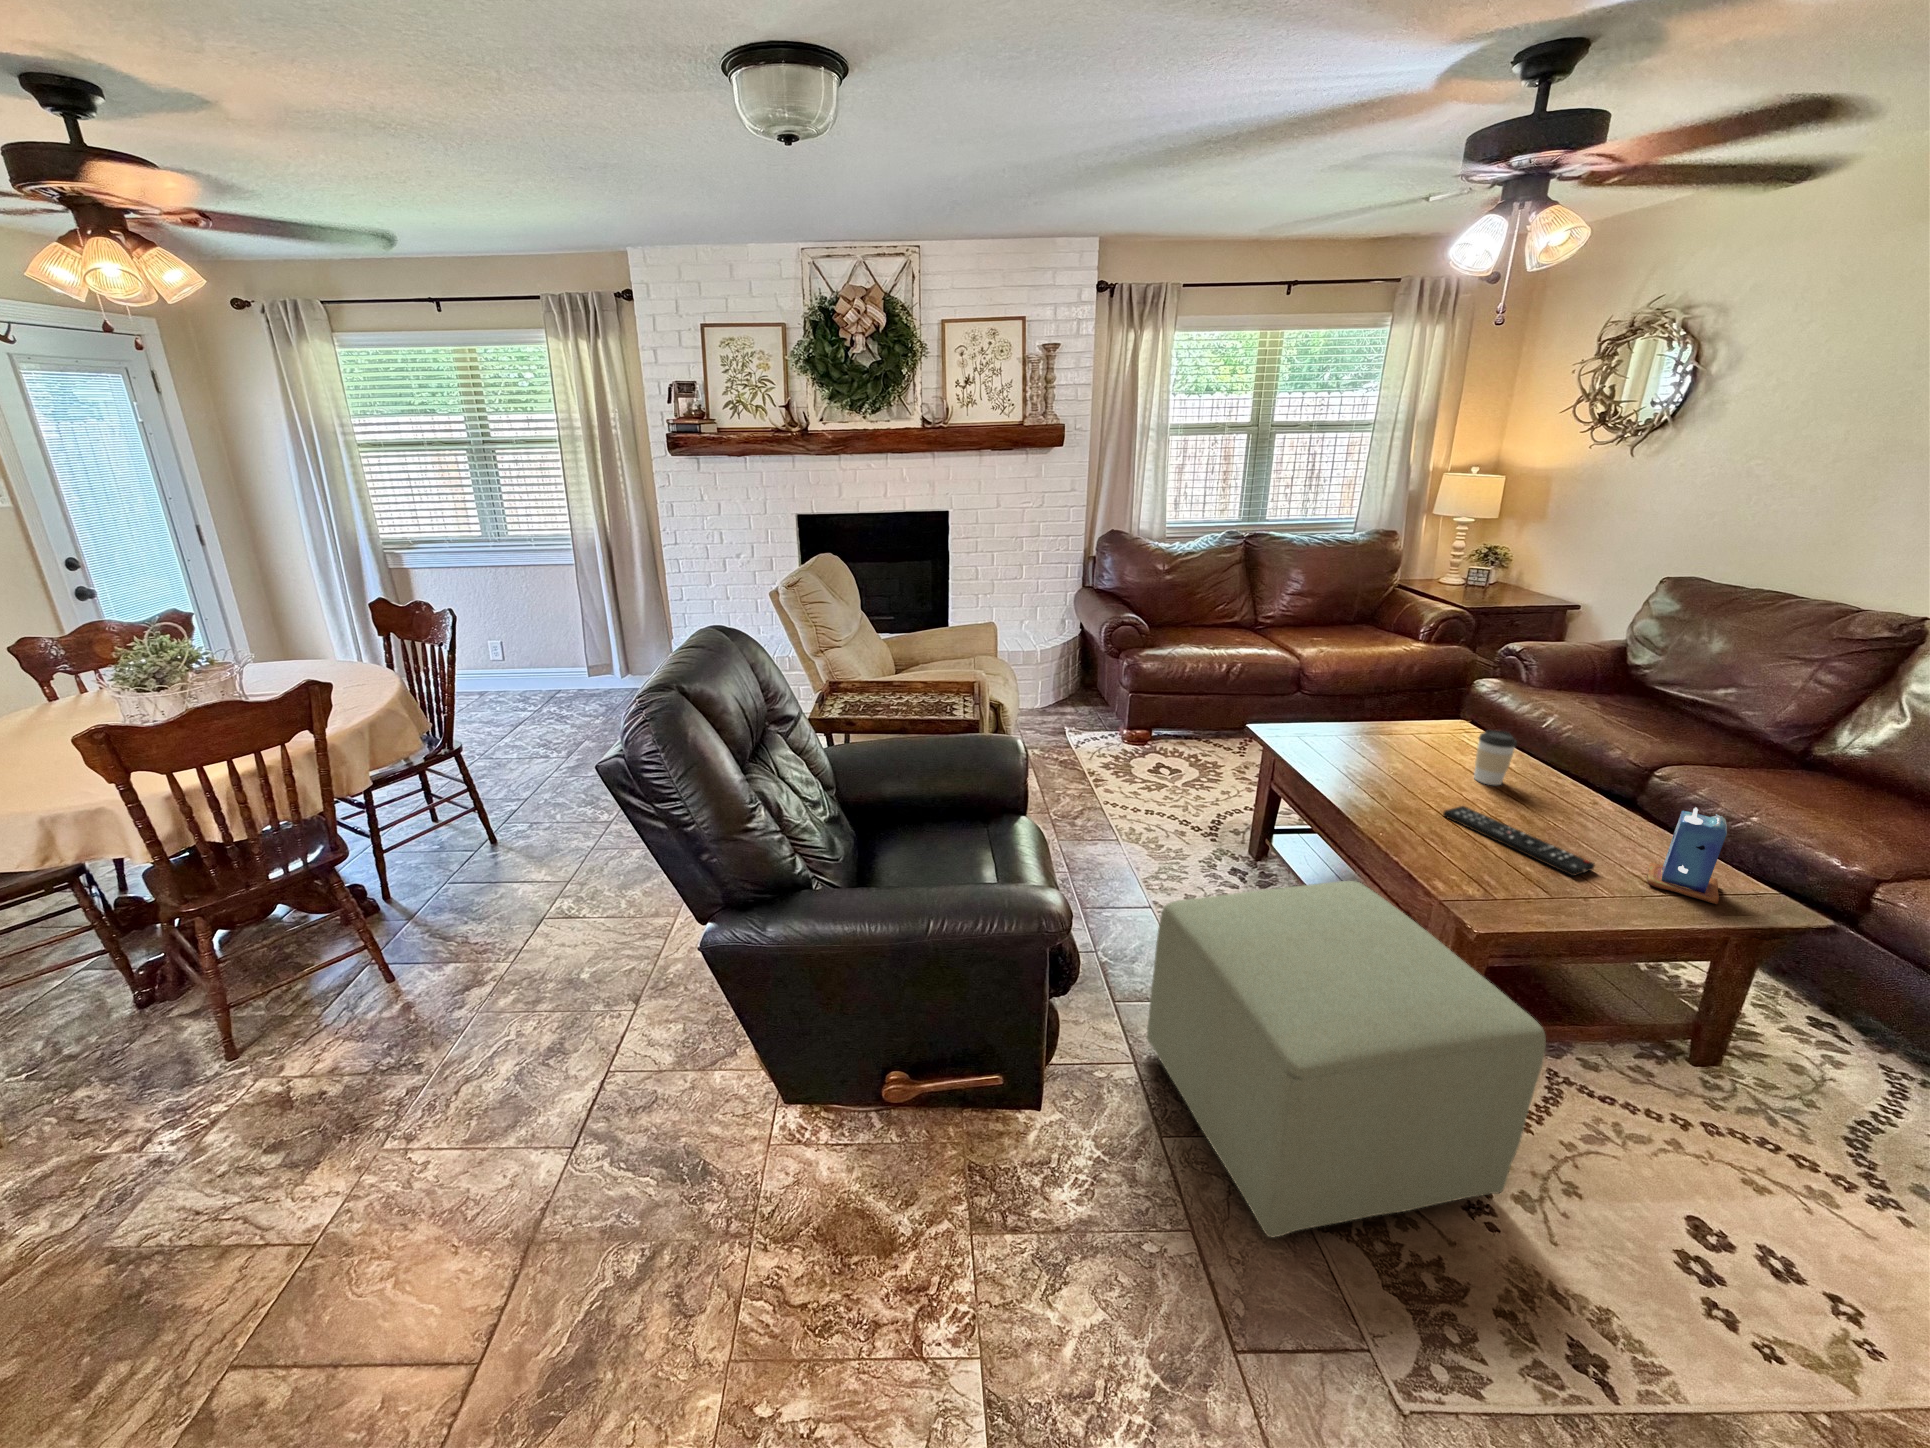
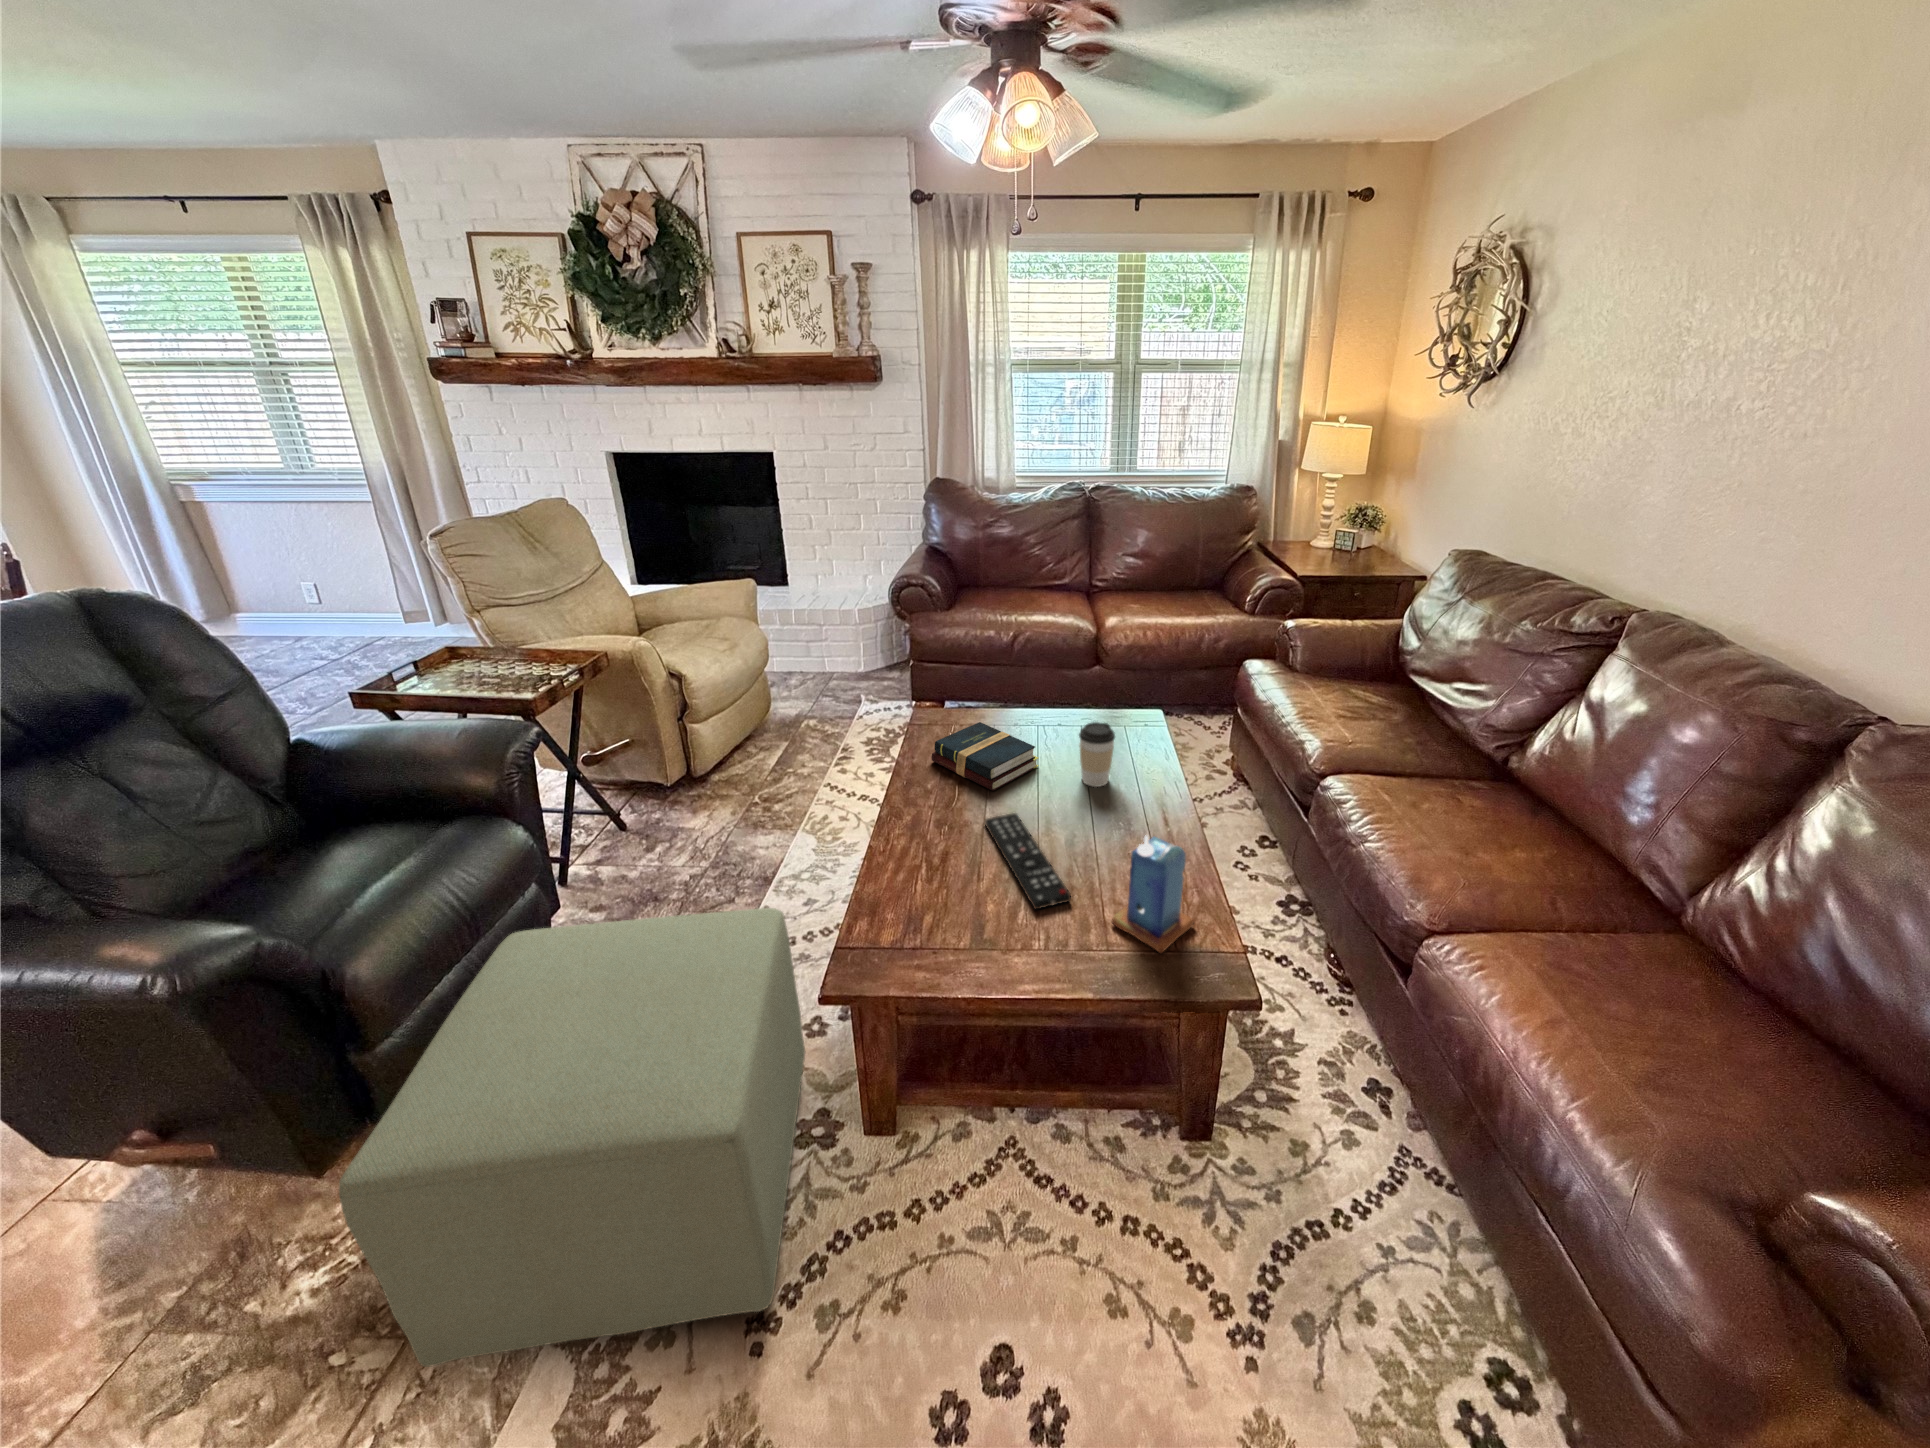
hardback book: none [1332,735,1428,790] -> present [932,722,1038,791]

